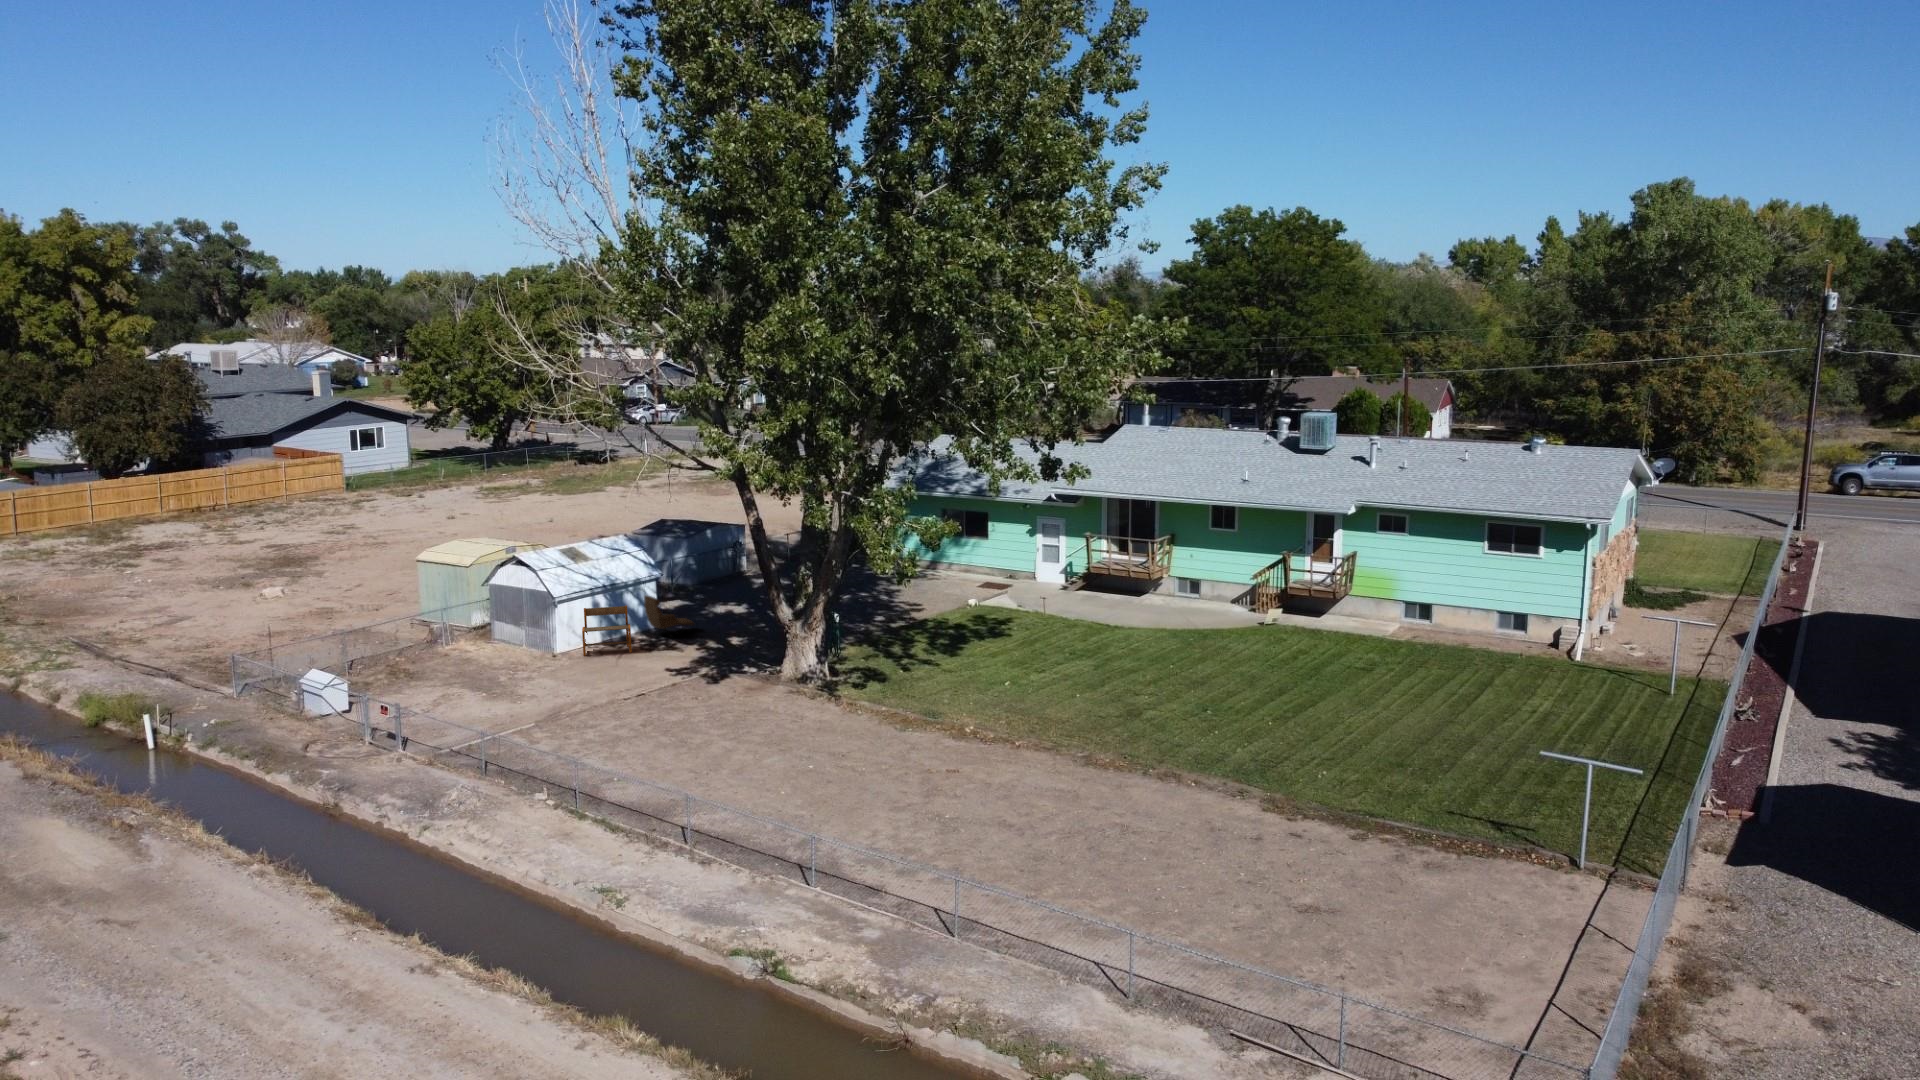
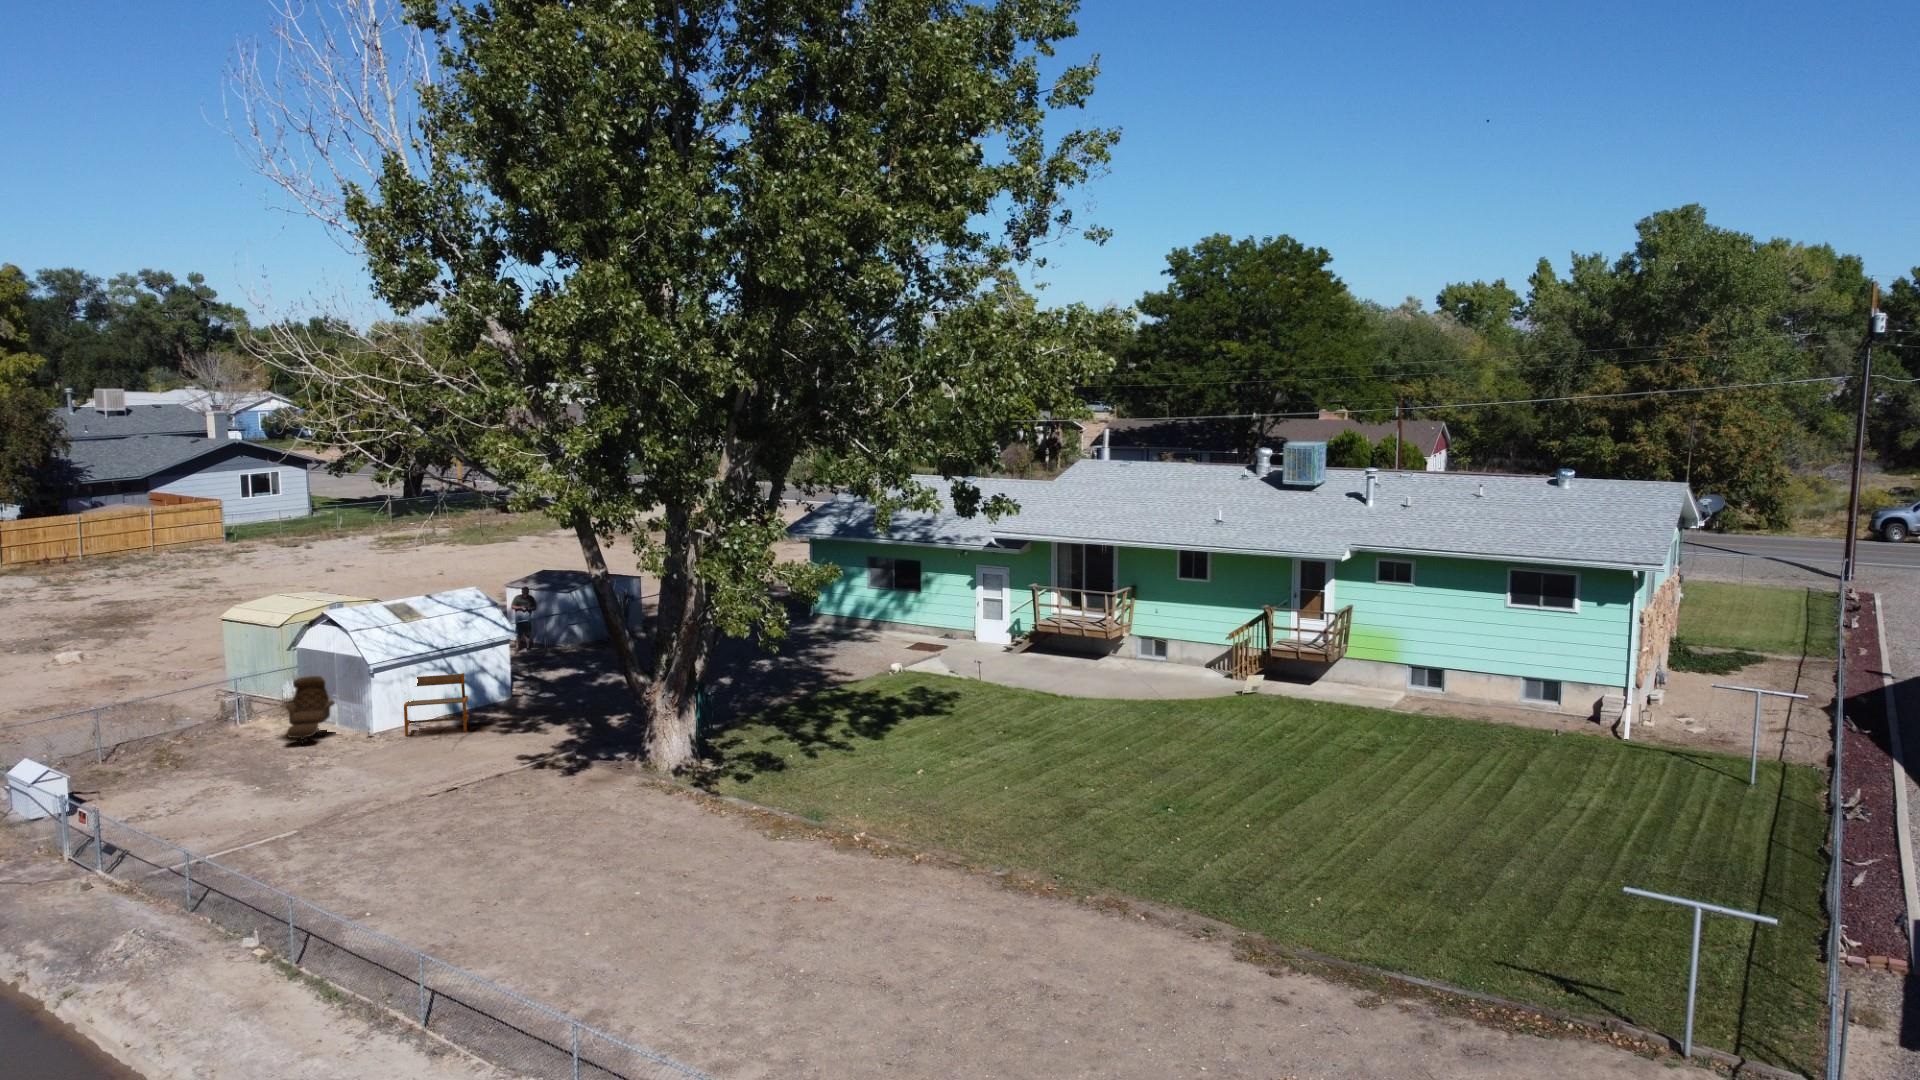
lounge chair: present [644,595,694,638] -> present [285,676,334,743]

